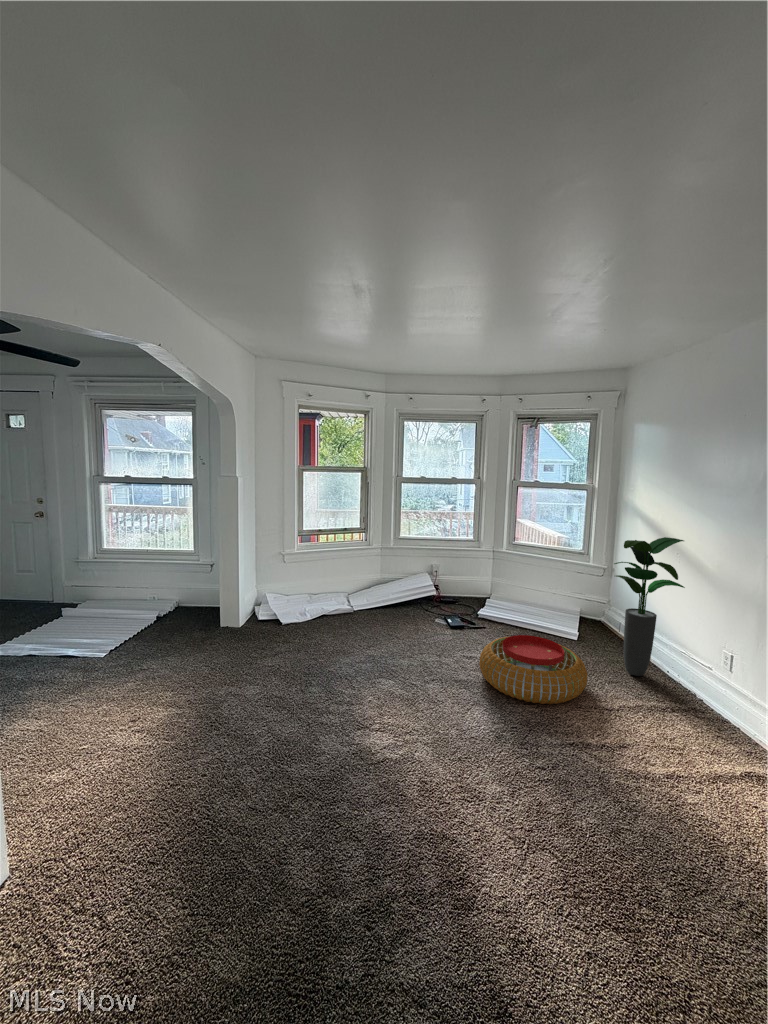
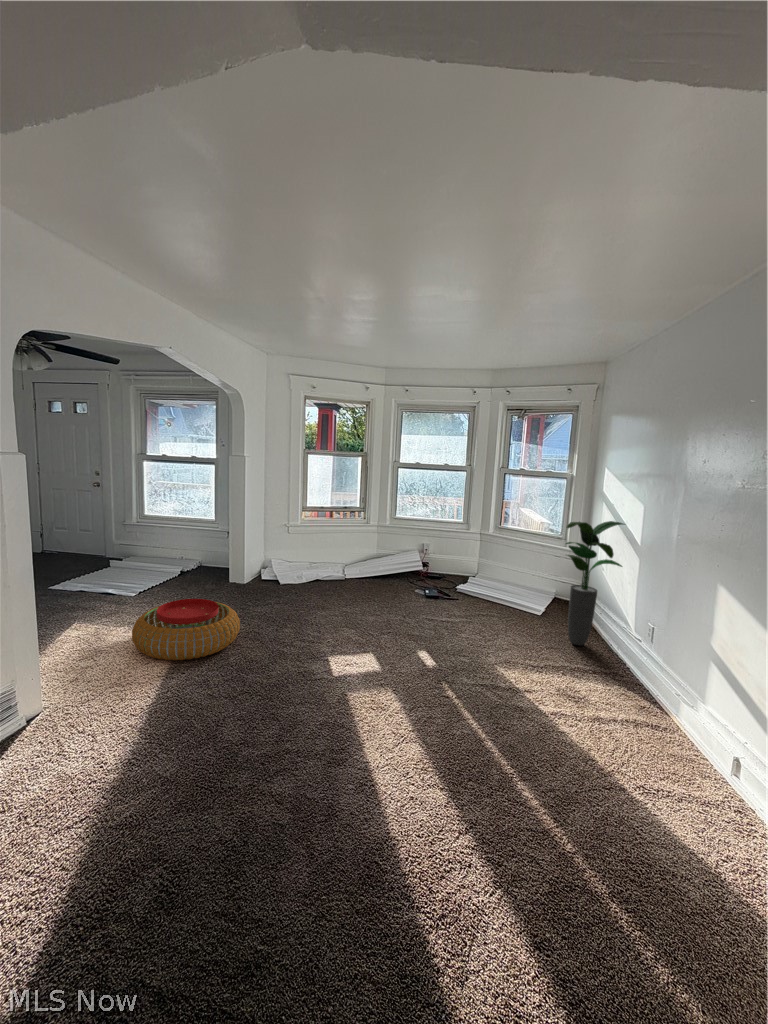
pouf: present [479,635,588,704] -> present [132,599,240,661]

